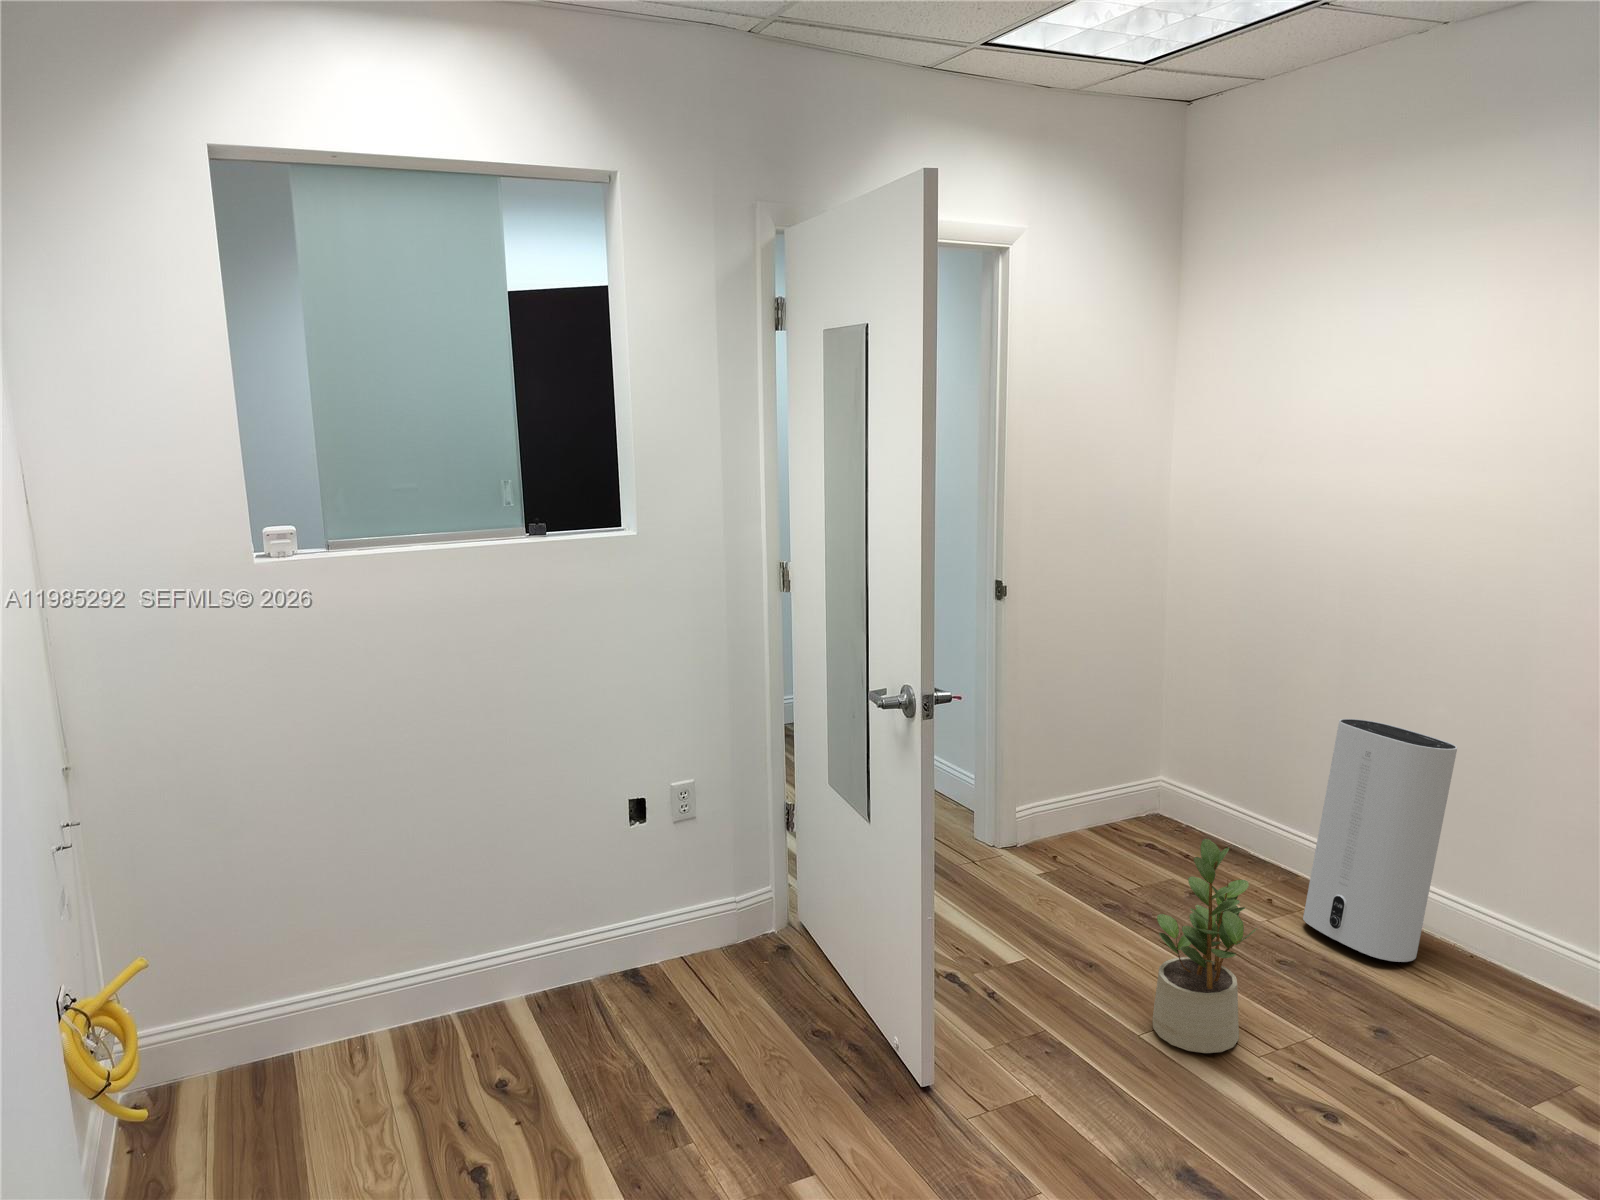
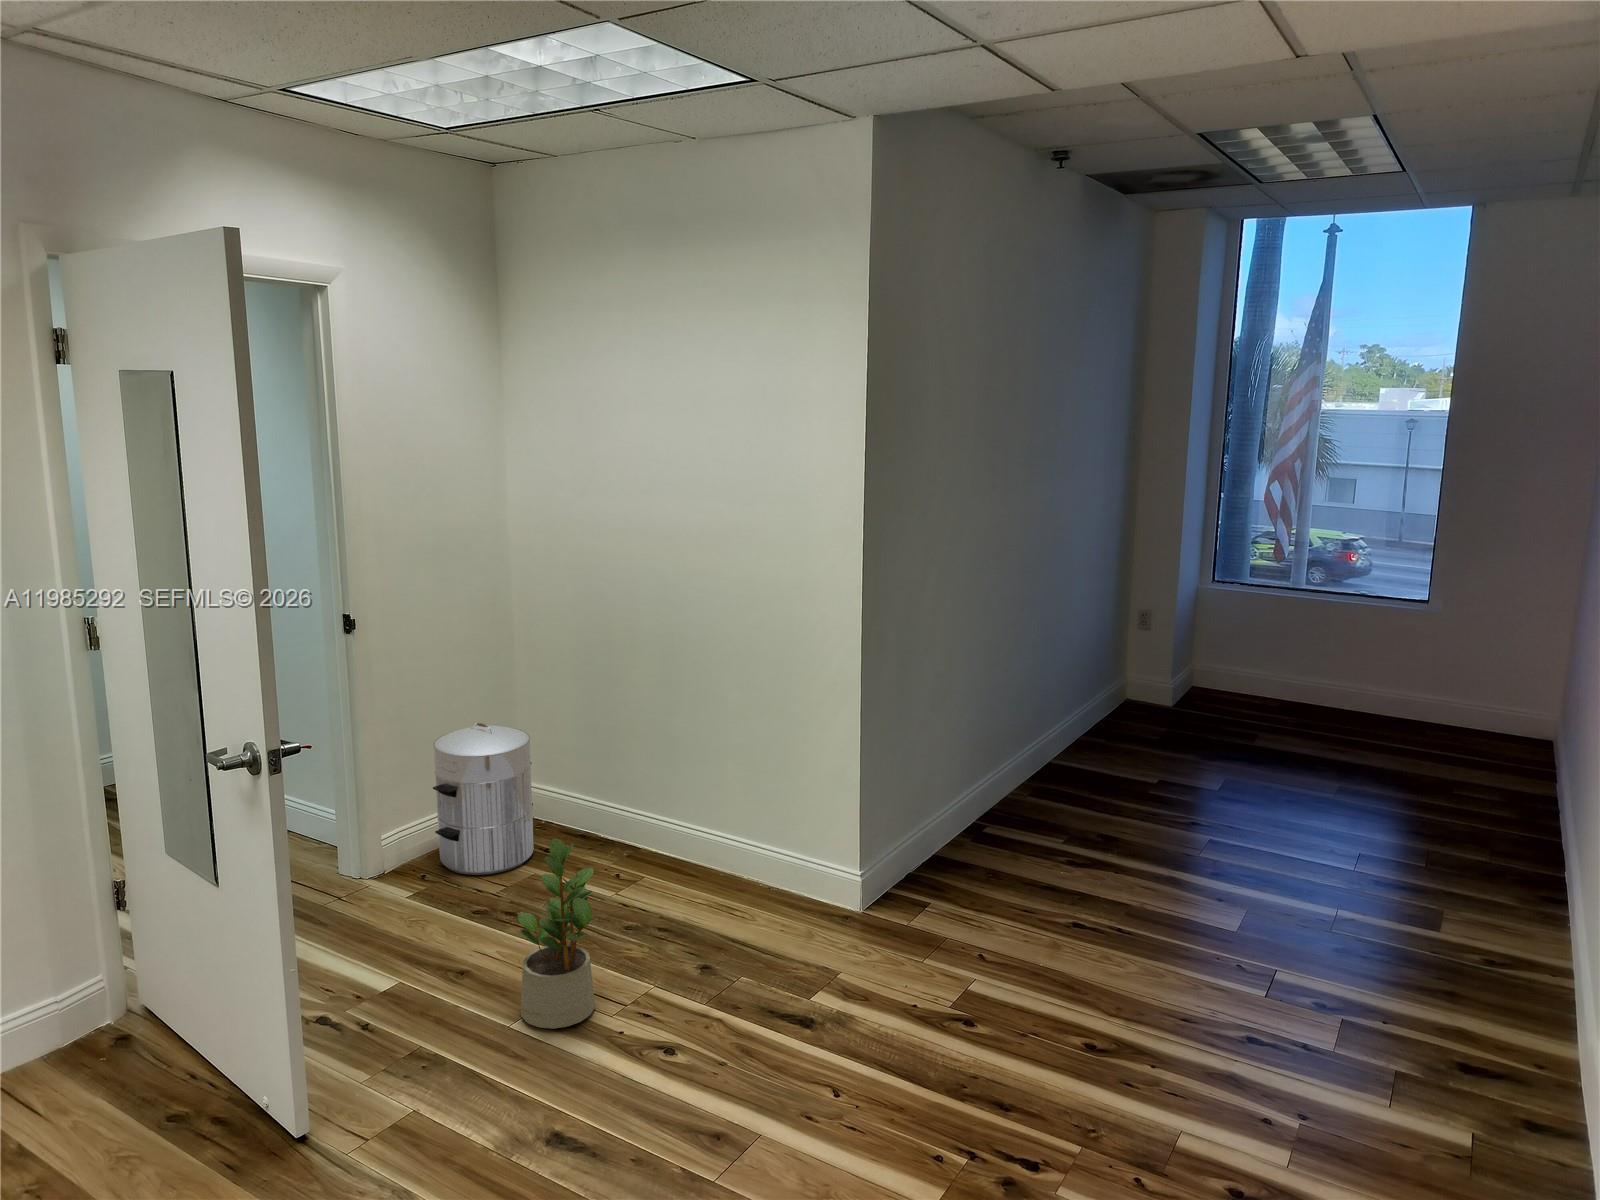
waste bin: none [1070,706,1178,869] -> present [433,723,534,875]
air purifier: present [1303,719,1457,962] -> none [645,711,747,908]

